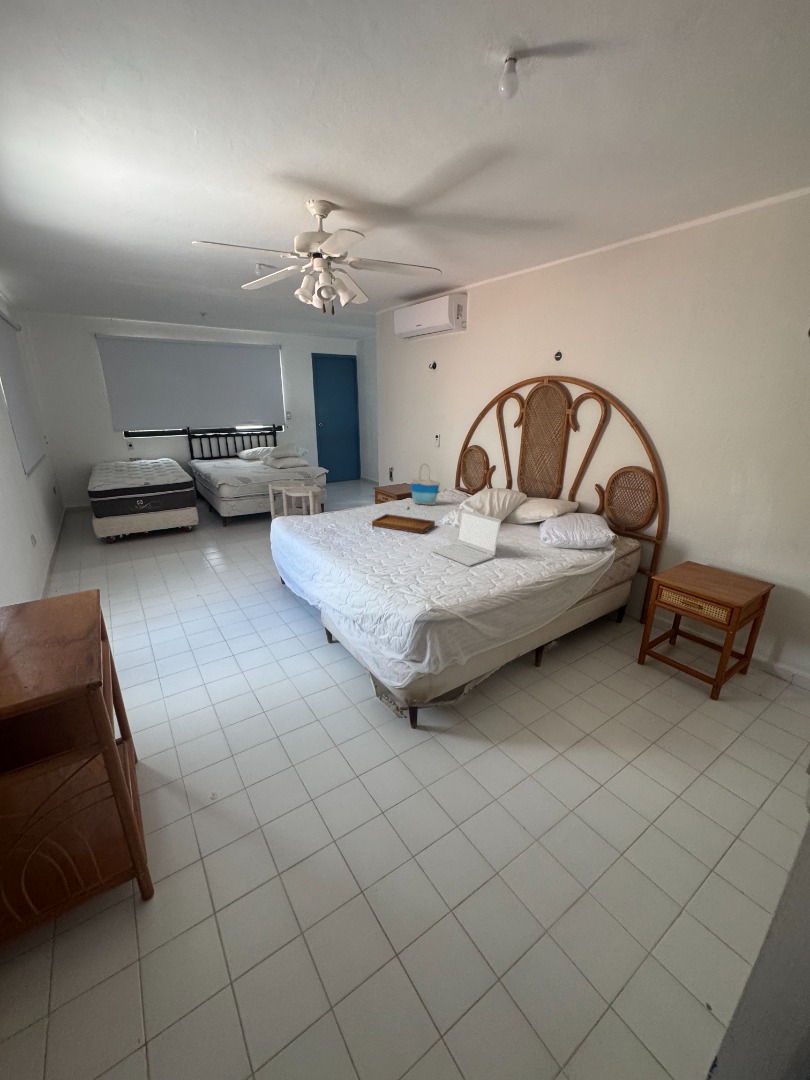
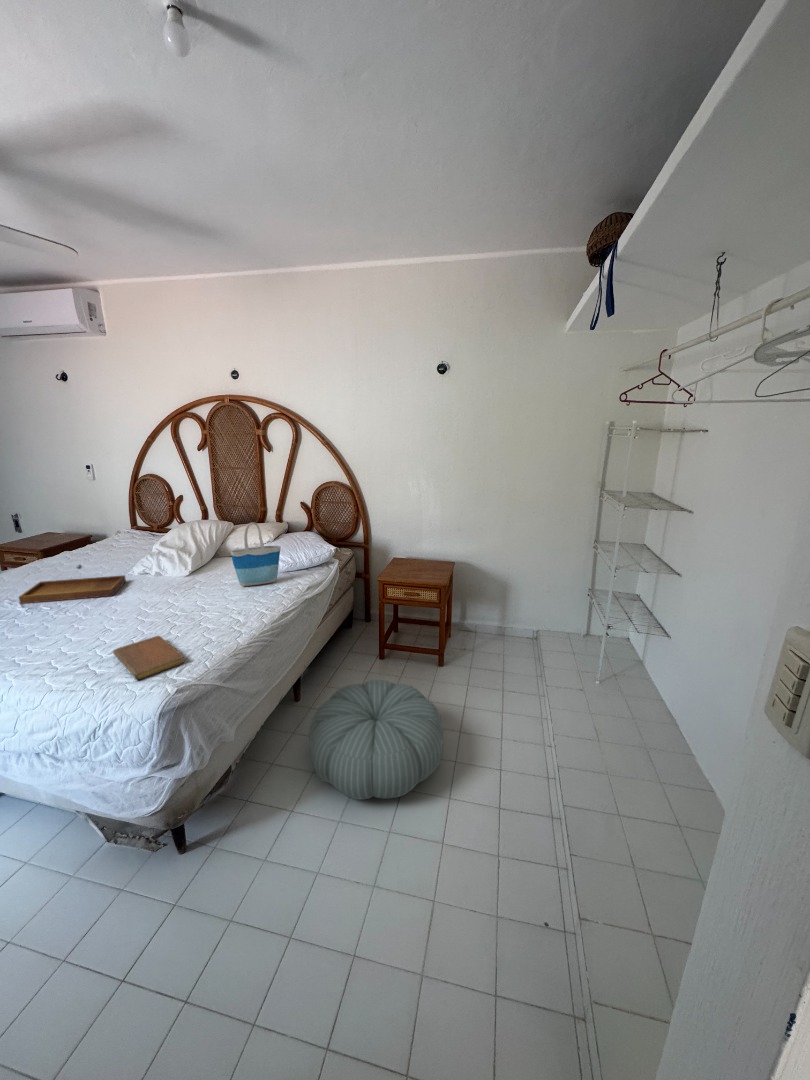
tote bag: present [411,464,440,505] -> present [231,522,281,586]
laptop: present [432,509,501,566] -> none [138,554,223,620]
notebook: none [406,568,447,594] -> present [113,636,184,680]
pouf: none [527,668,679,794] -> present [309,680,443,800]

